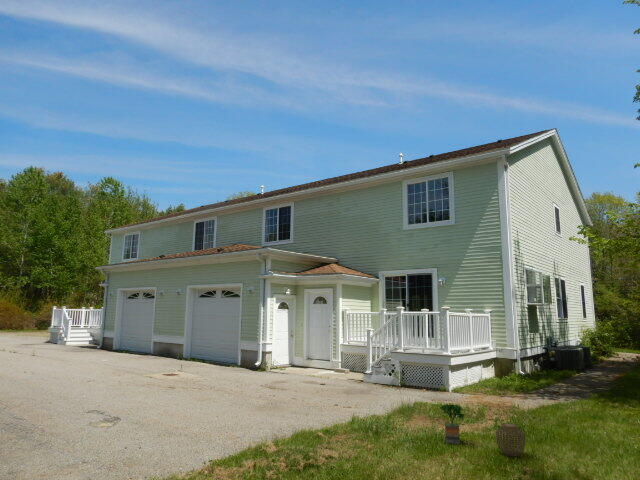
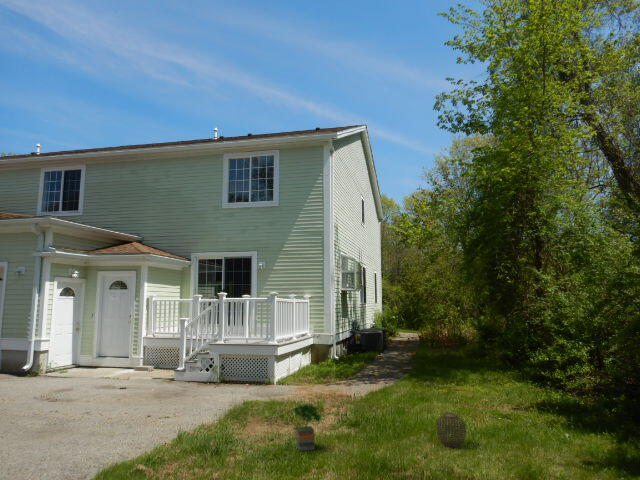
woven basket: present [496,423,525,456] -> present [437,413,466,447]

